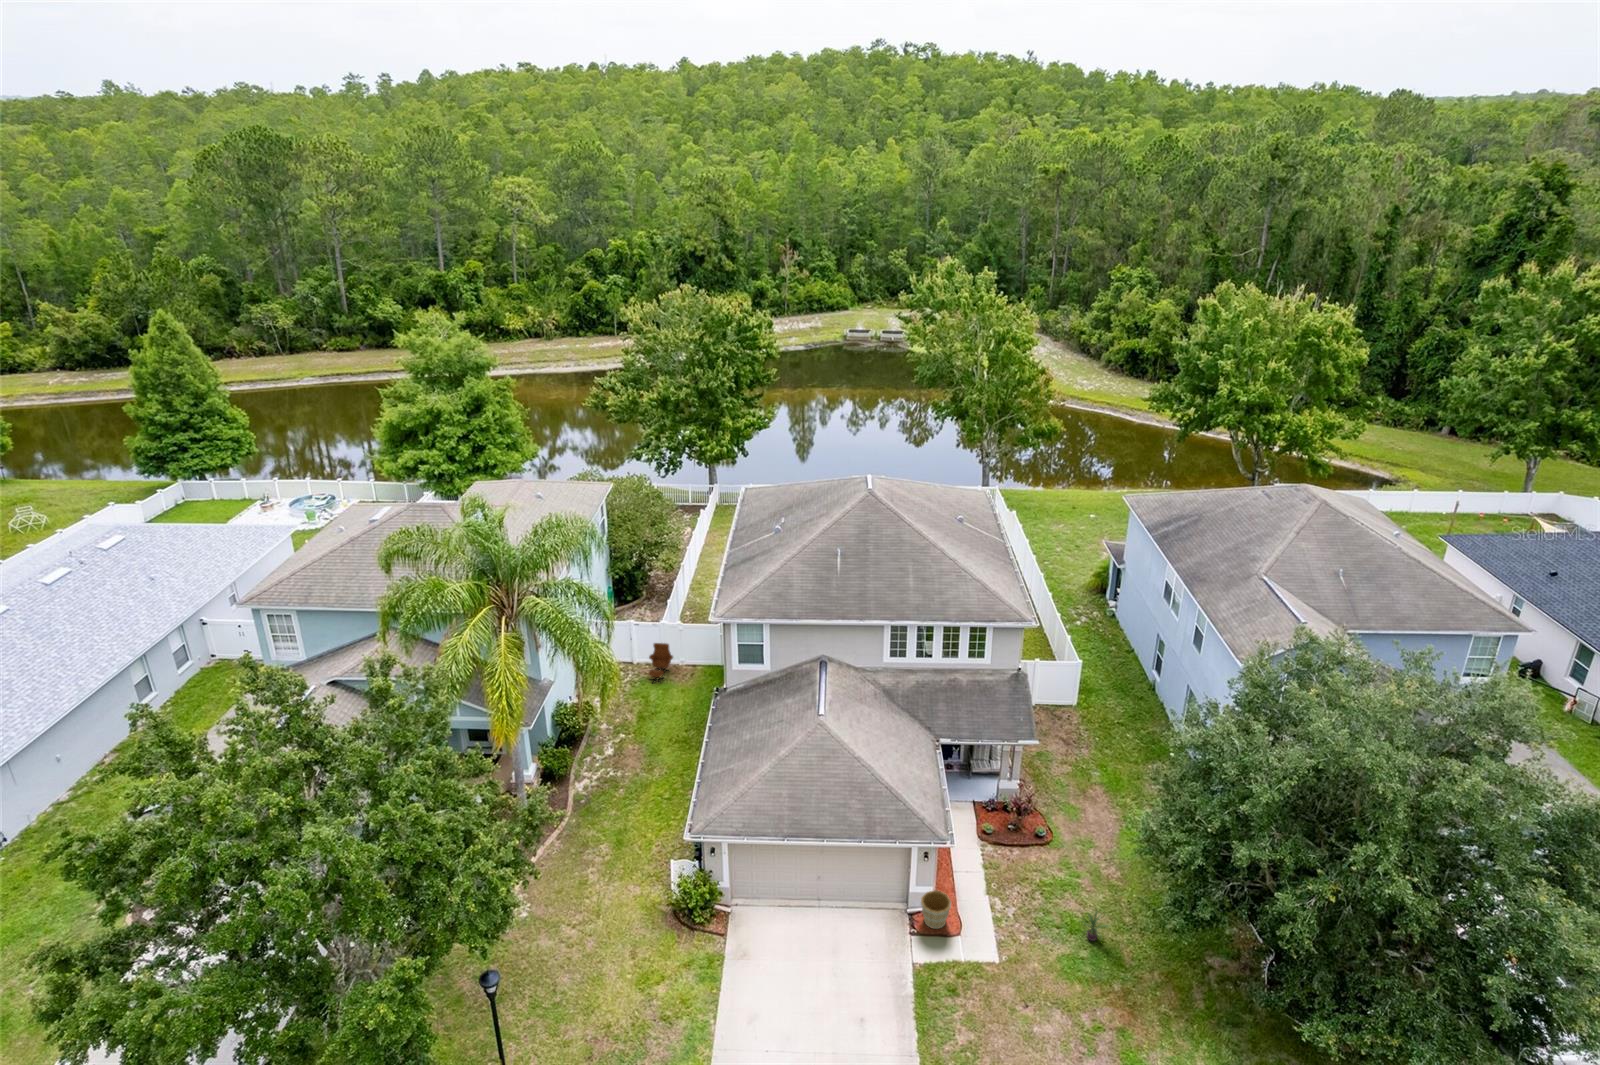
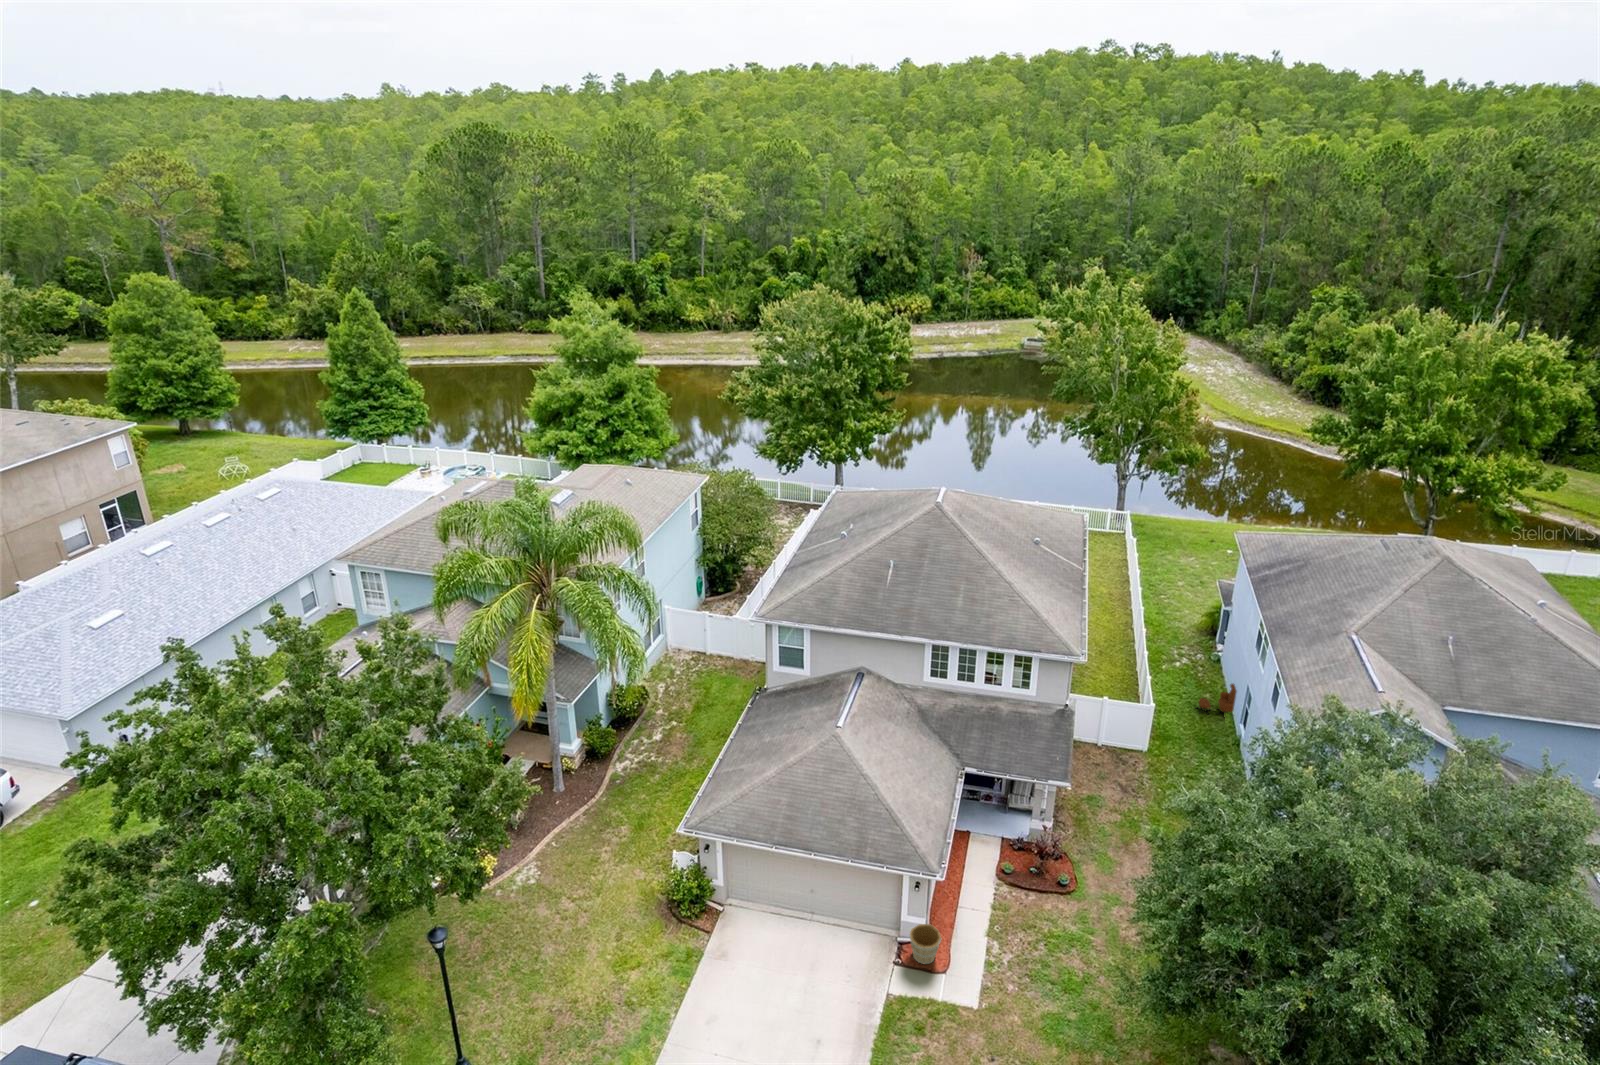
lounge chair: present [649,643,673,681] -> present [1195,684,1237,715]
decorative plant: present [1083,912,1107,941] -> none [1074,976,1110,1010]

